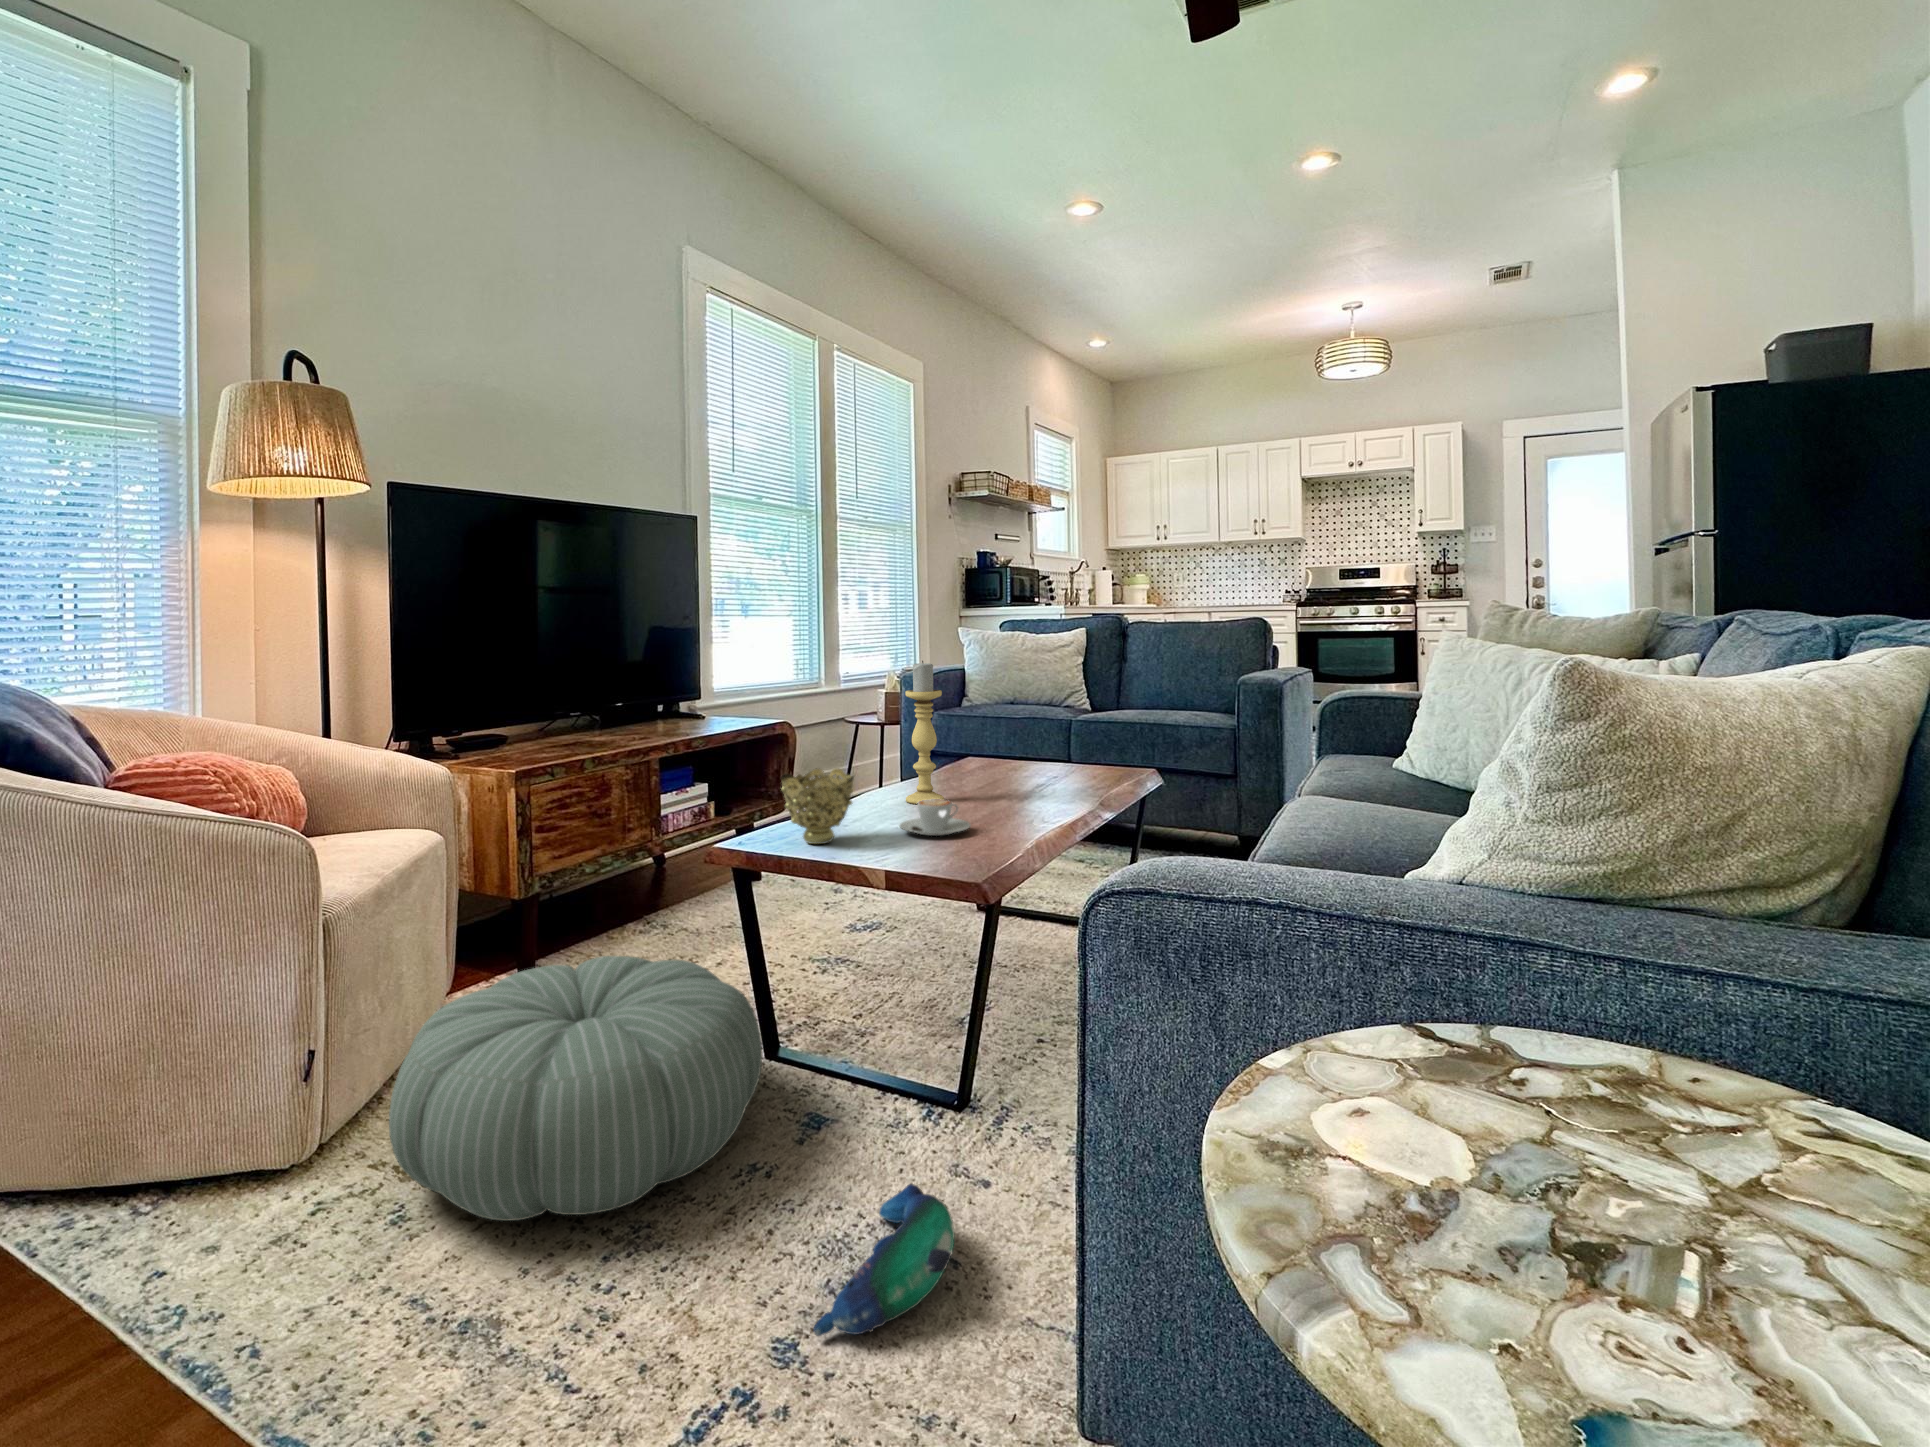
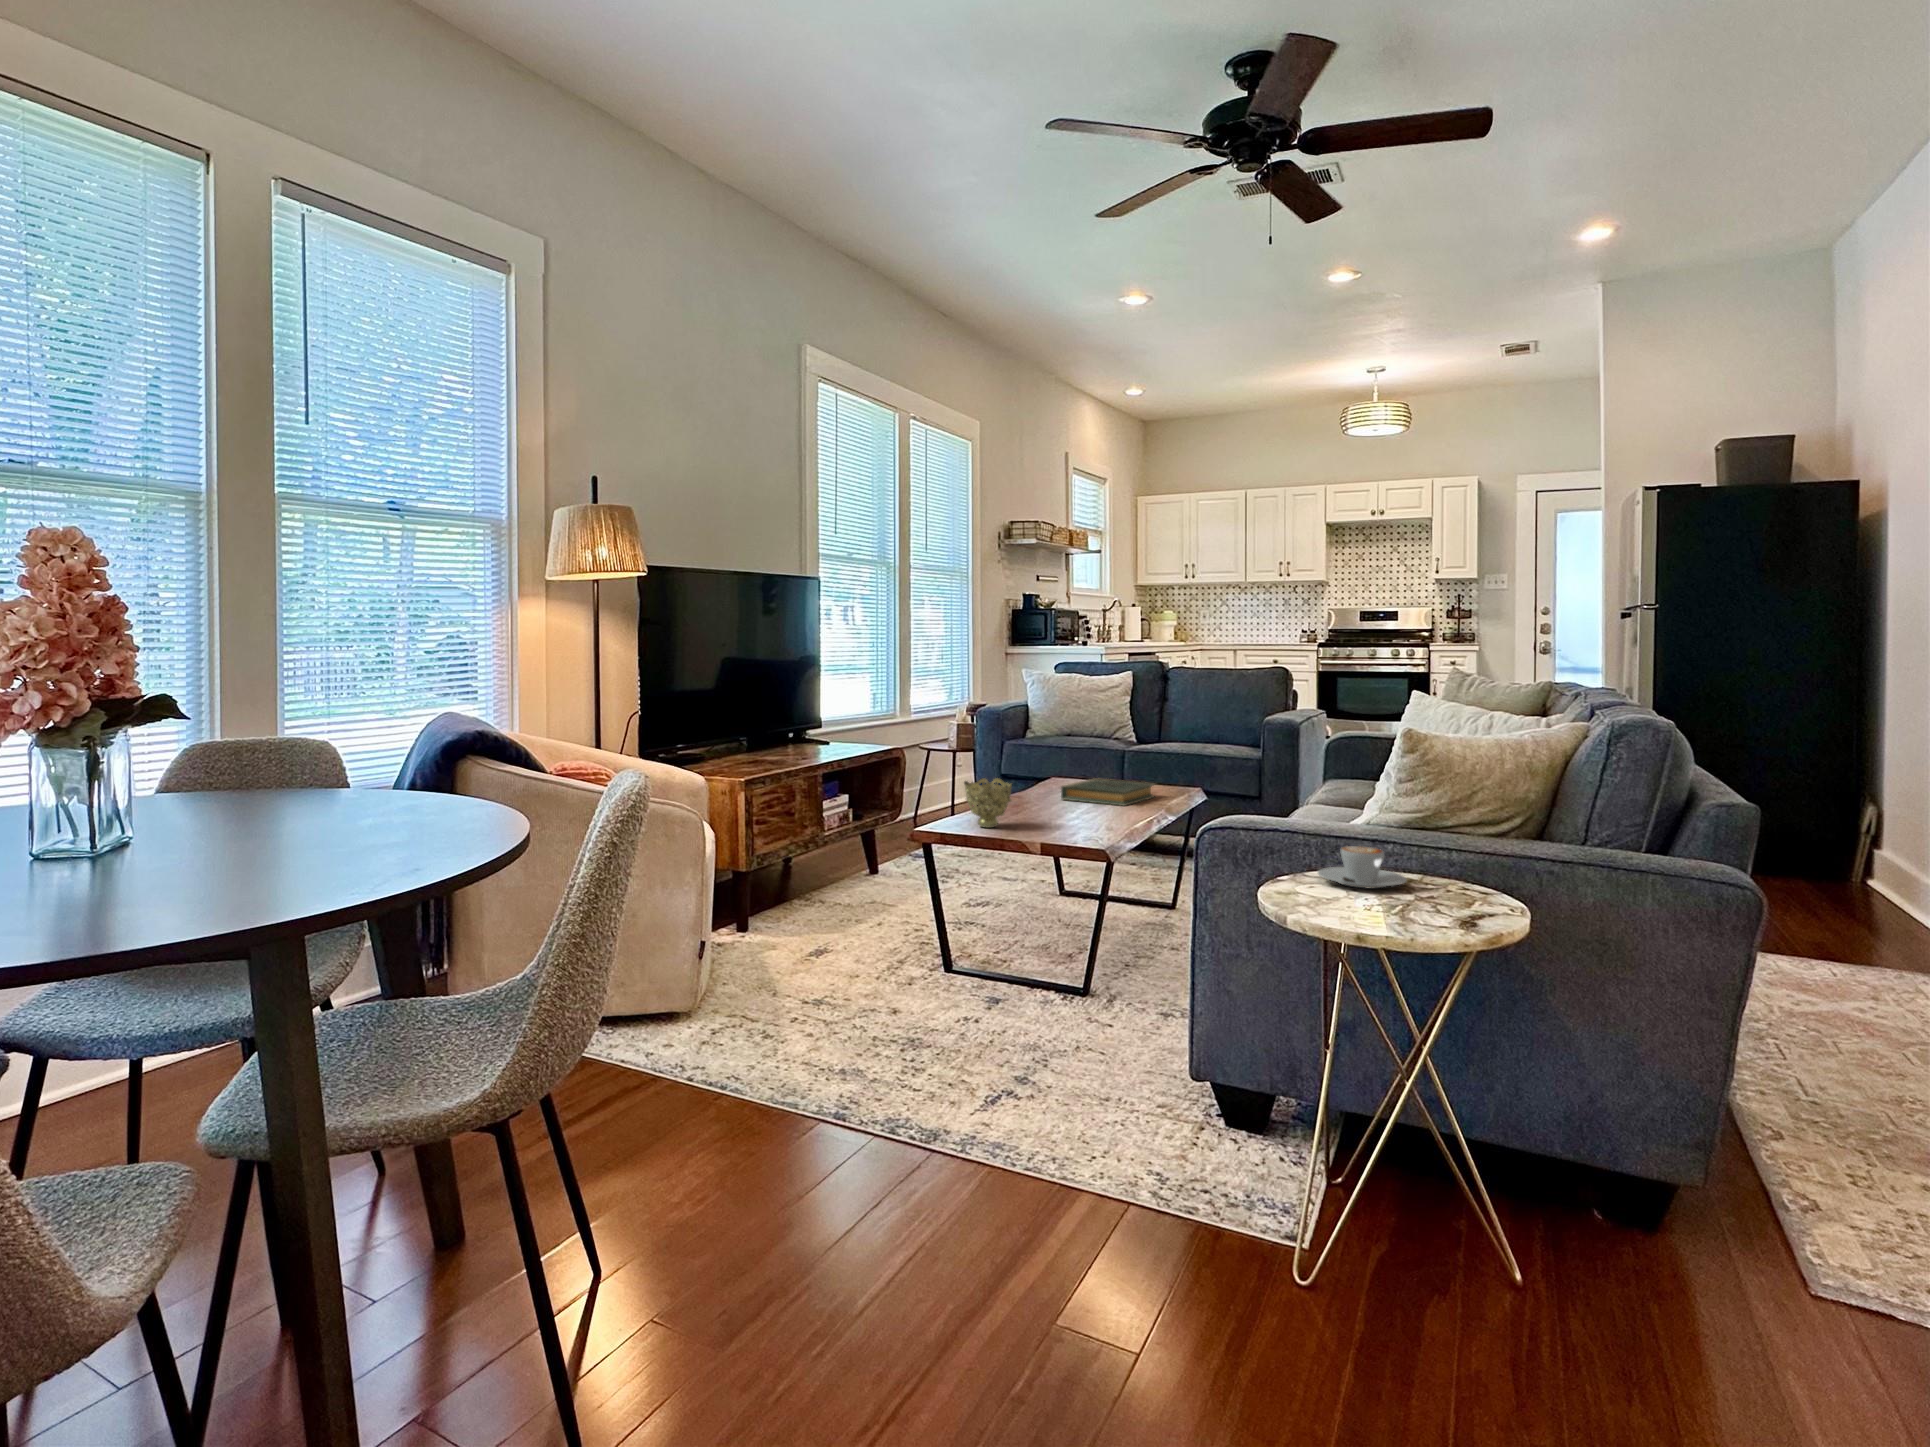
candle holder: present [906,661,944,804] -> none [1026,704,1054,807]
hardback book: none [960,759,1092,800] -> present [1061,778,1154,806]
coffee cup: present [900,800,971,836] -> present [1318,846,1406,888]
pouf: present [389,956,762,1221] -> none [751,899,966,1032]
plush toy: present [813,1184,954,1336] -> none [1040,1014,1111,1070]

